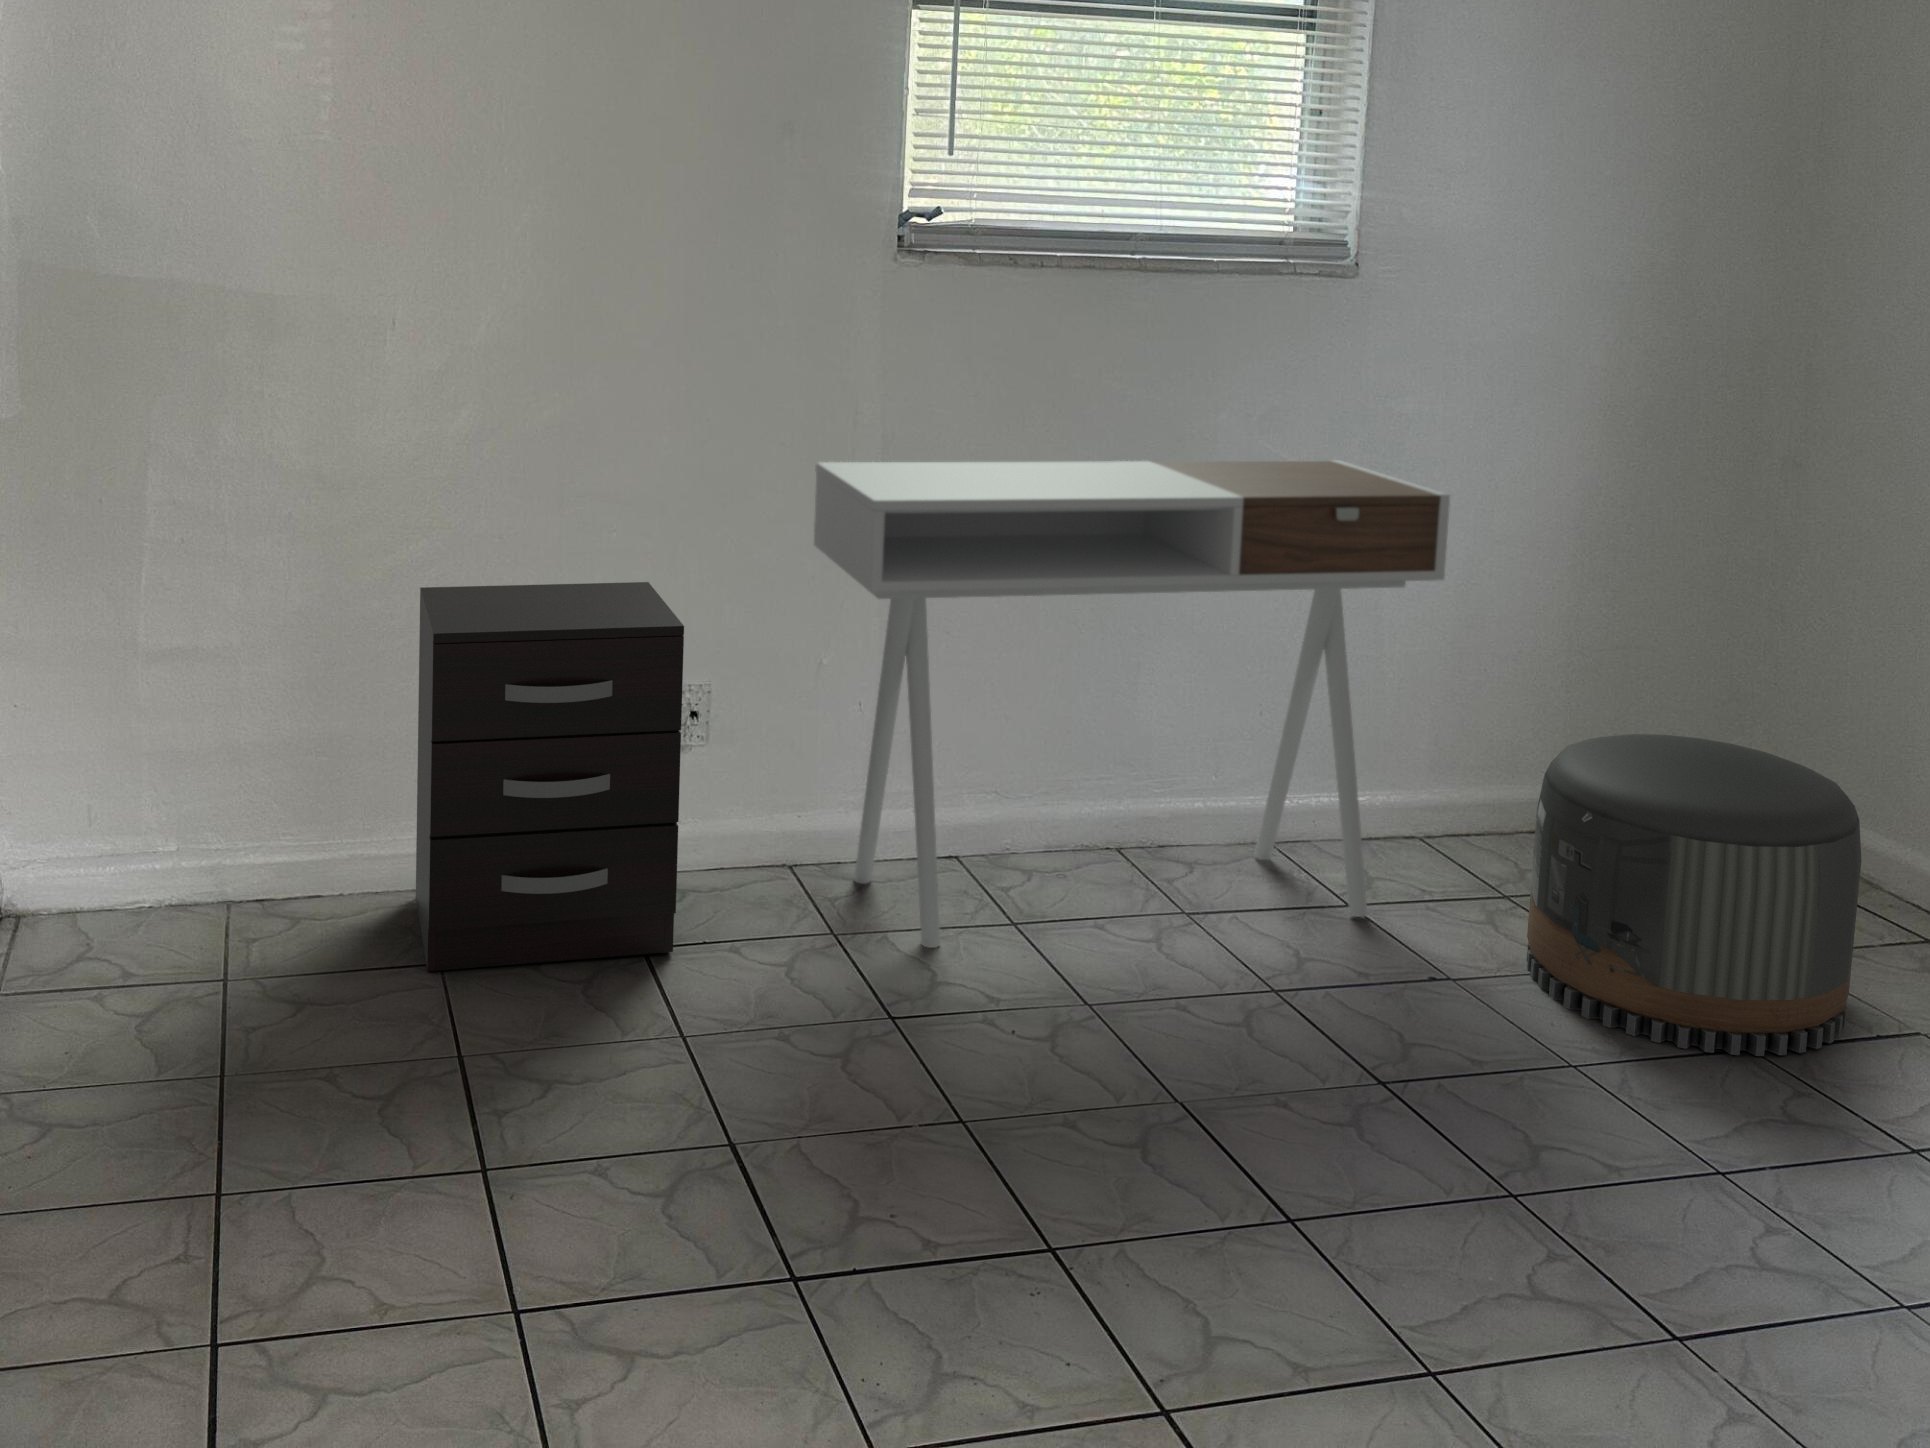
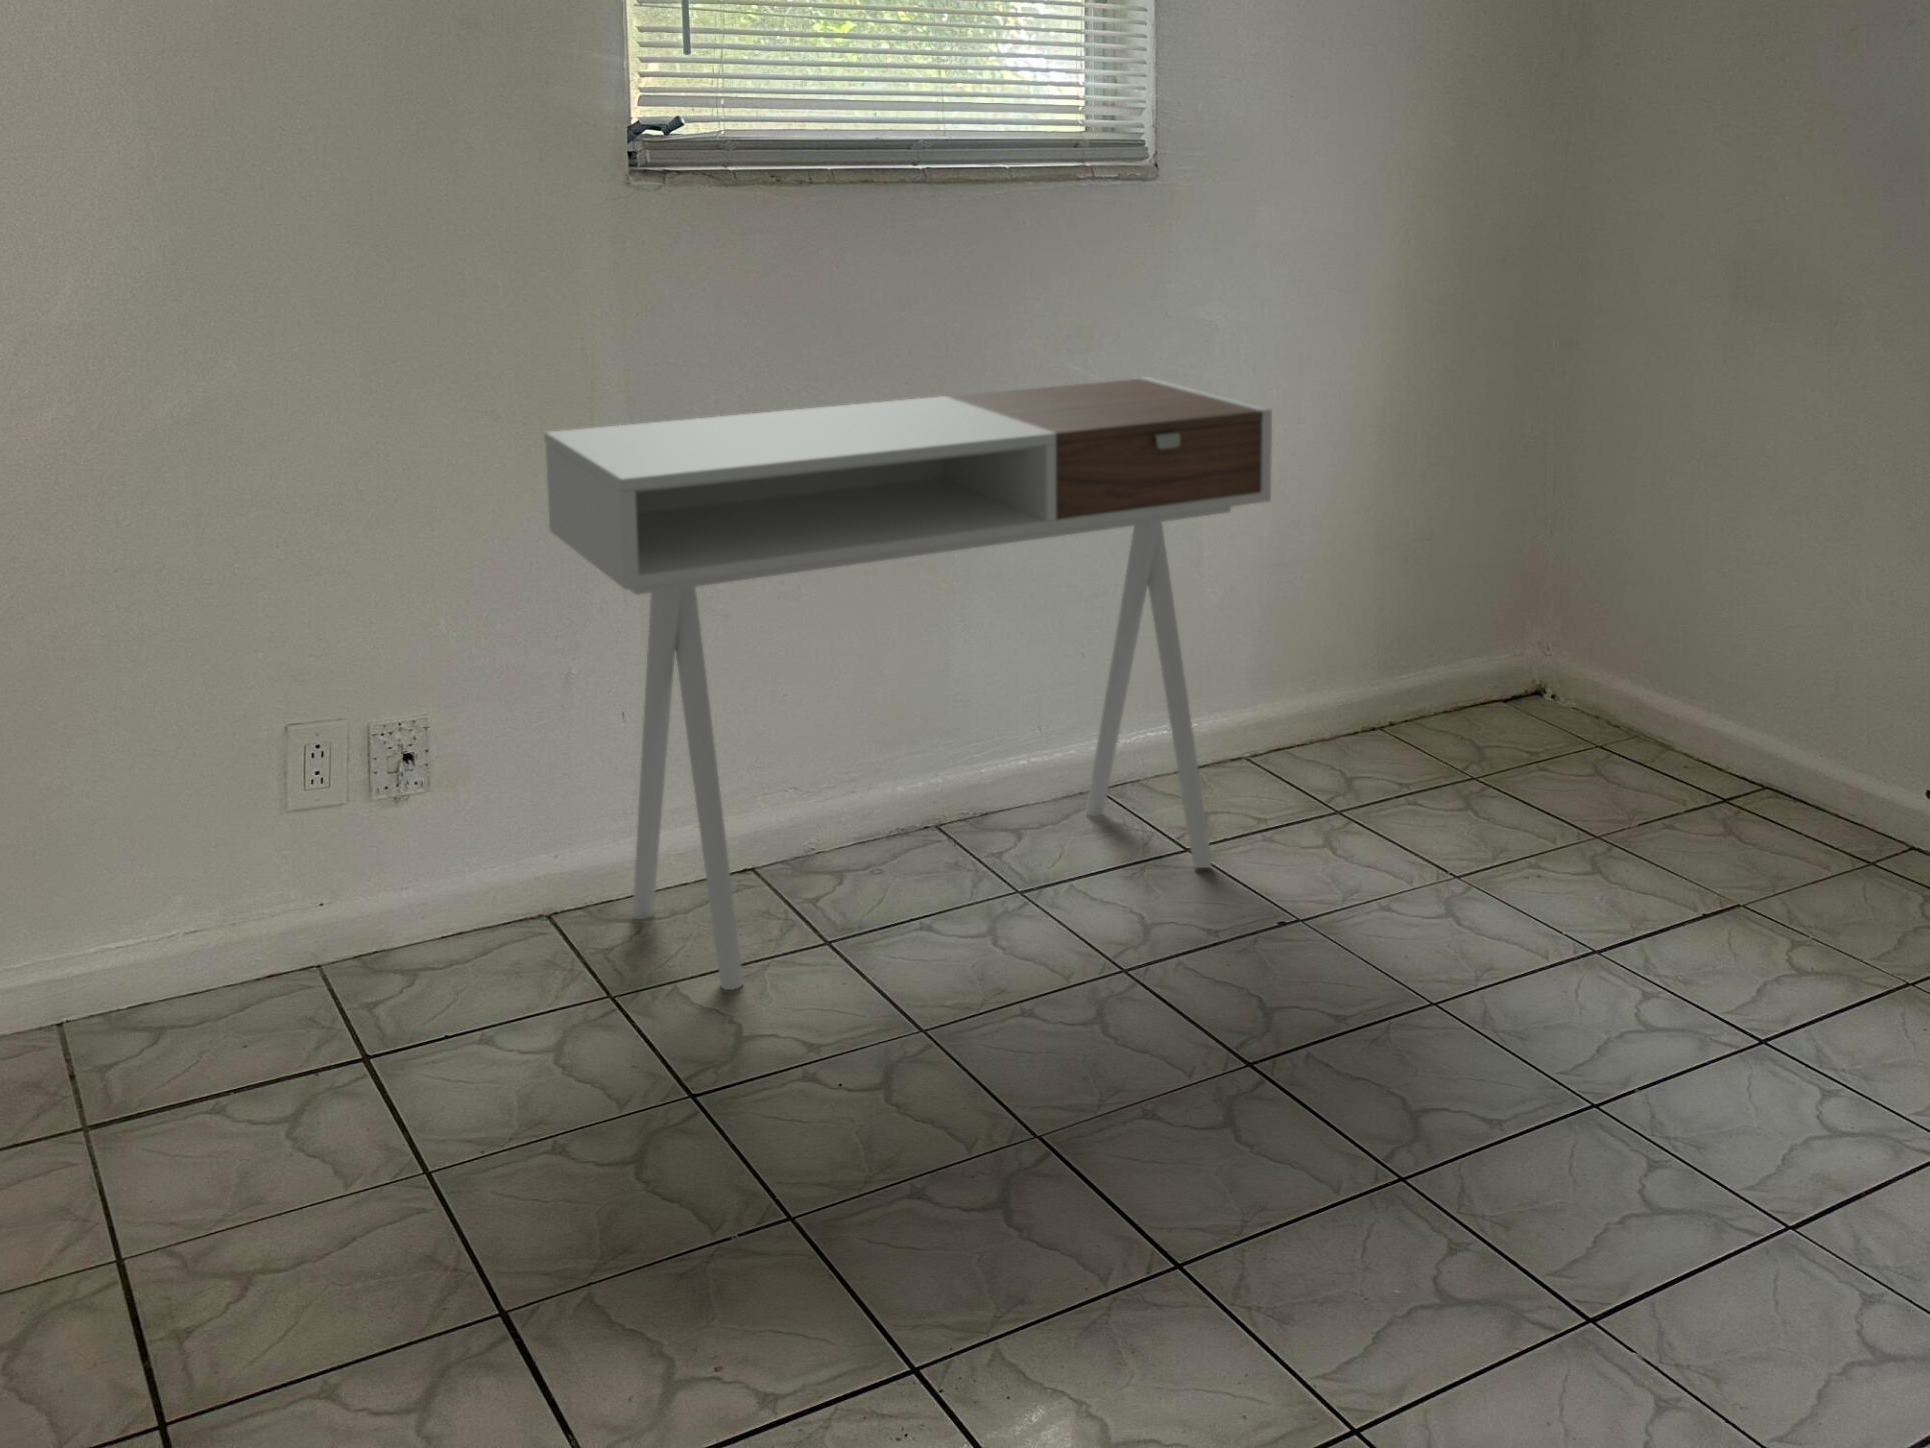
dresser: present [416,582,684,971] -> none [6,600,405,1146]
pouf: present [1527,734,1861,1056] -> none [1377,638,1689,964]

